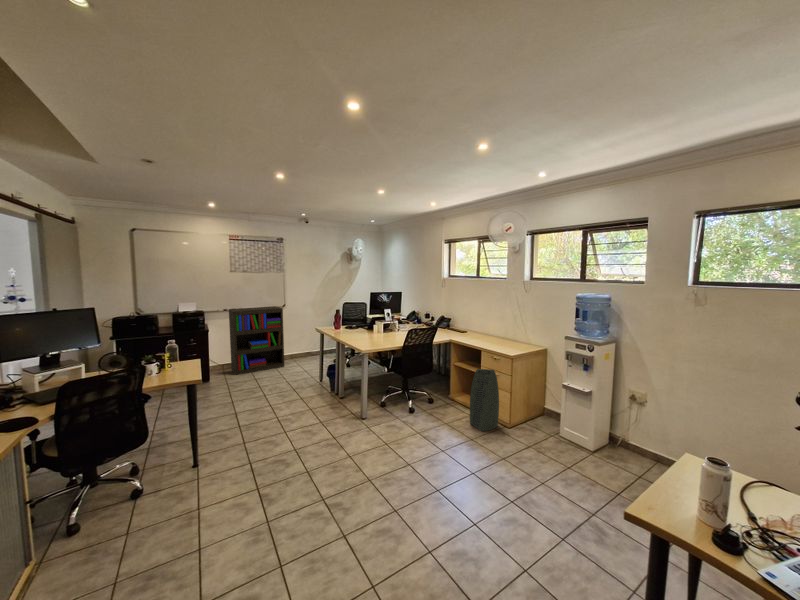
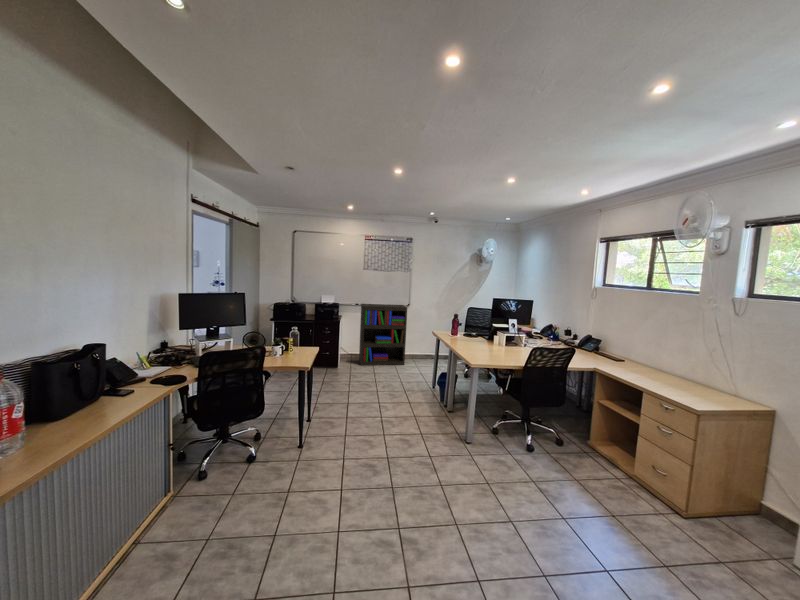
air purifier: present [470,369,499,431] -> none [615,416,668,509]

